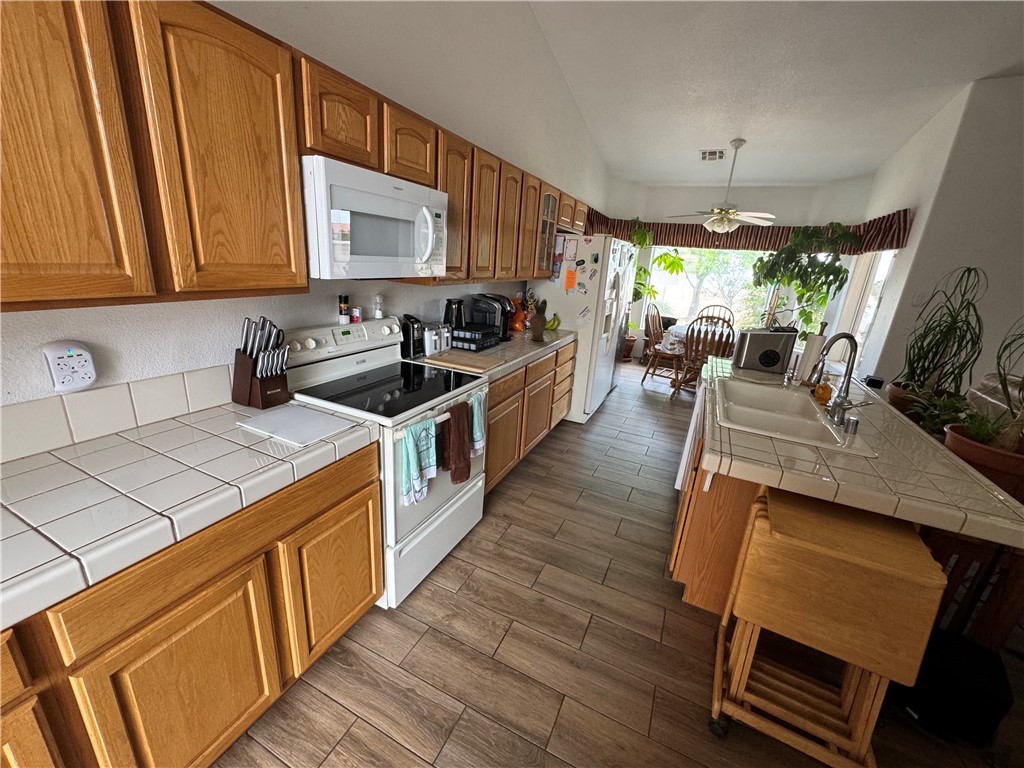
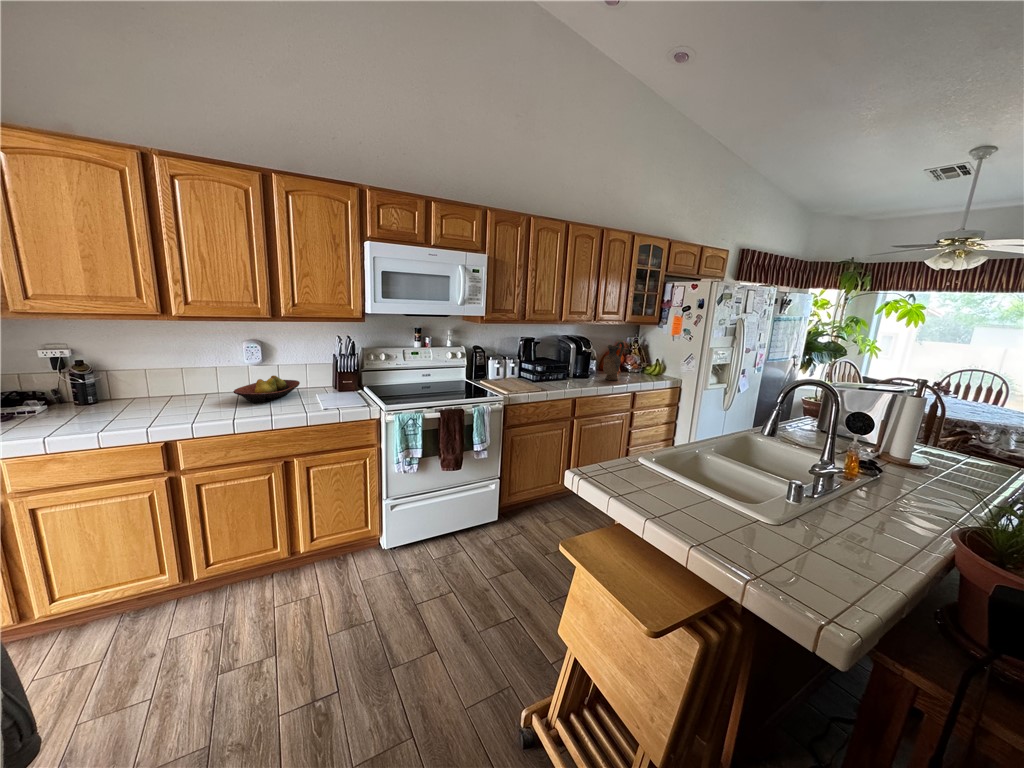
fruit bowl: none [88,410,208,479] -> present [233,376,300,403]

